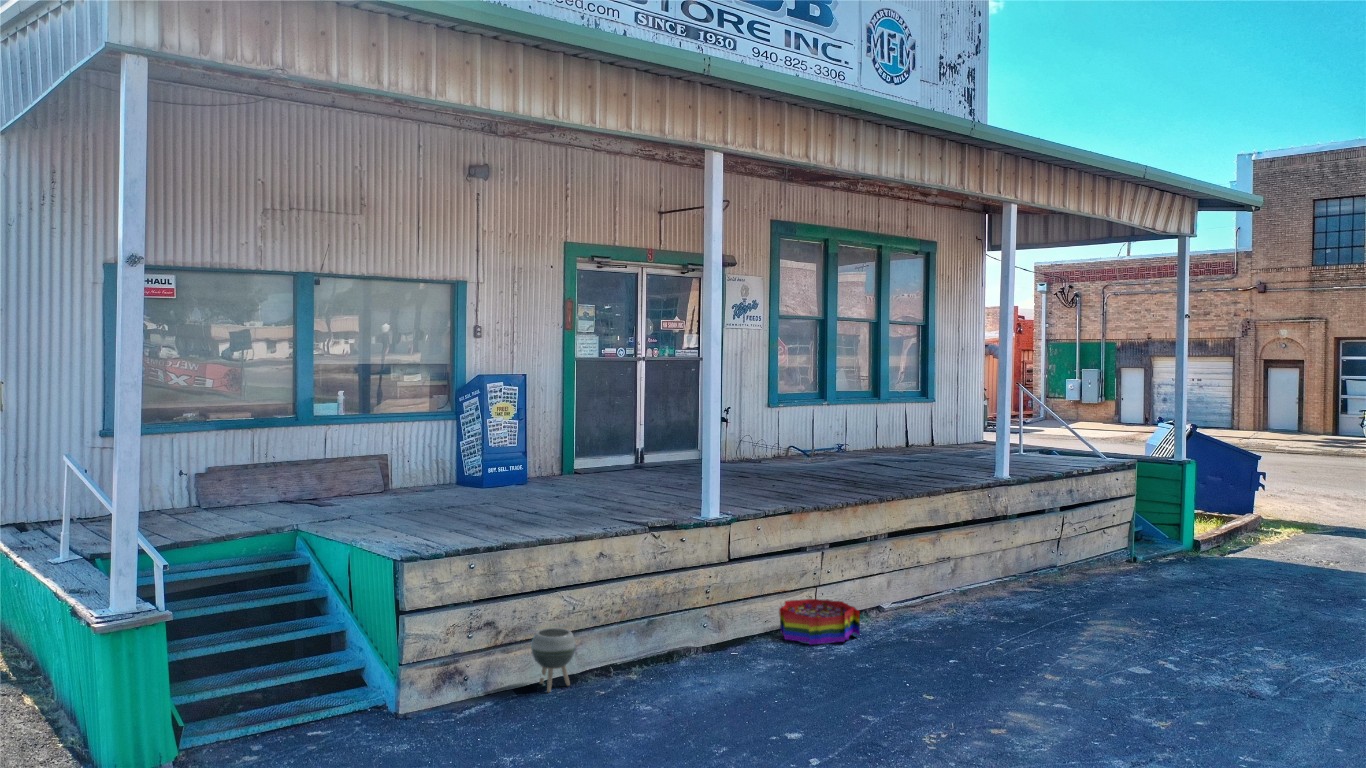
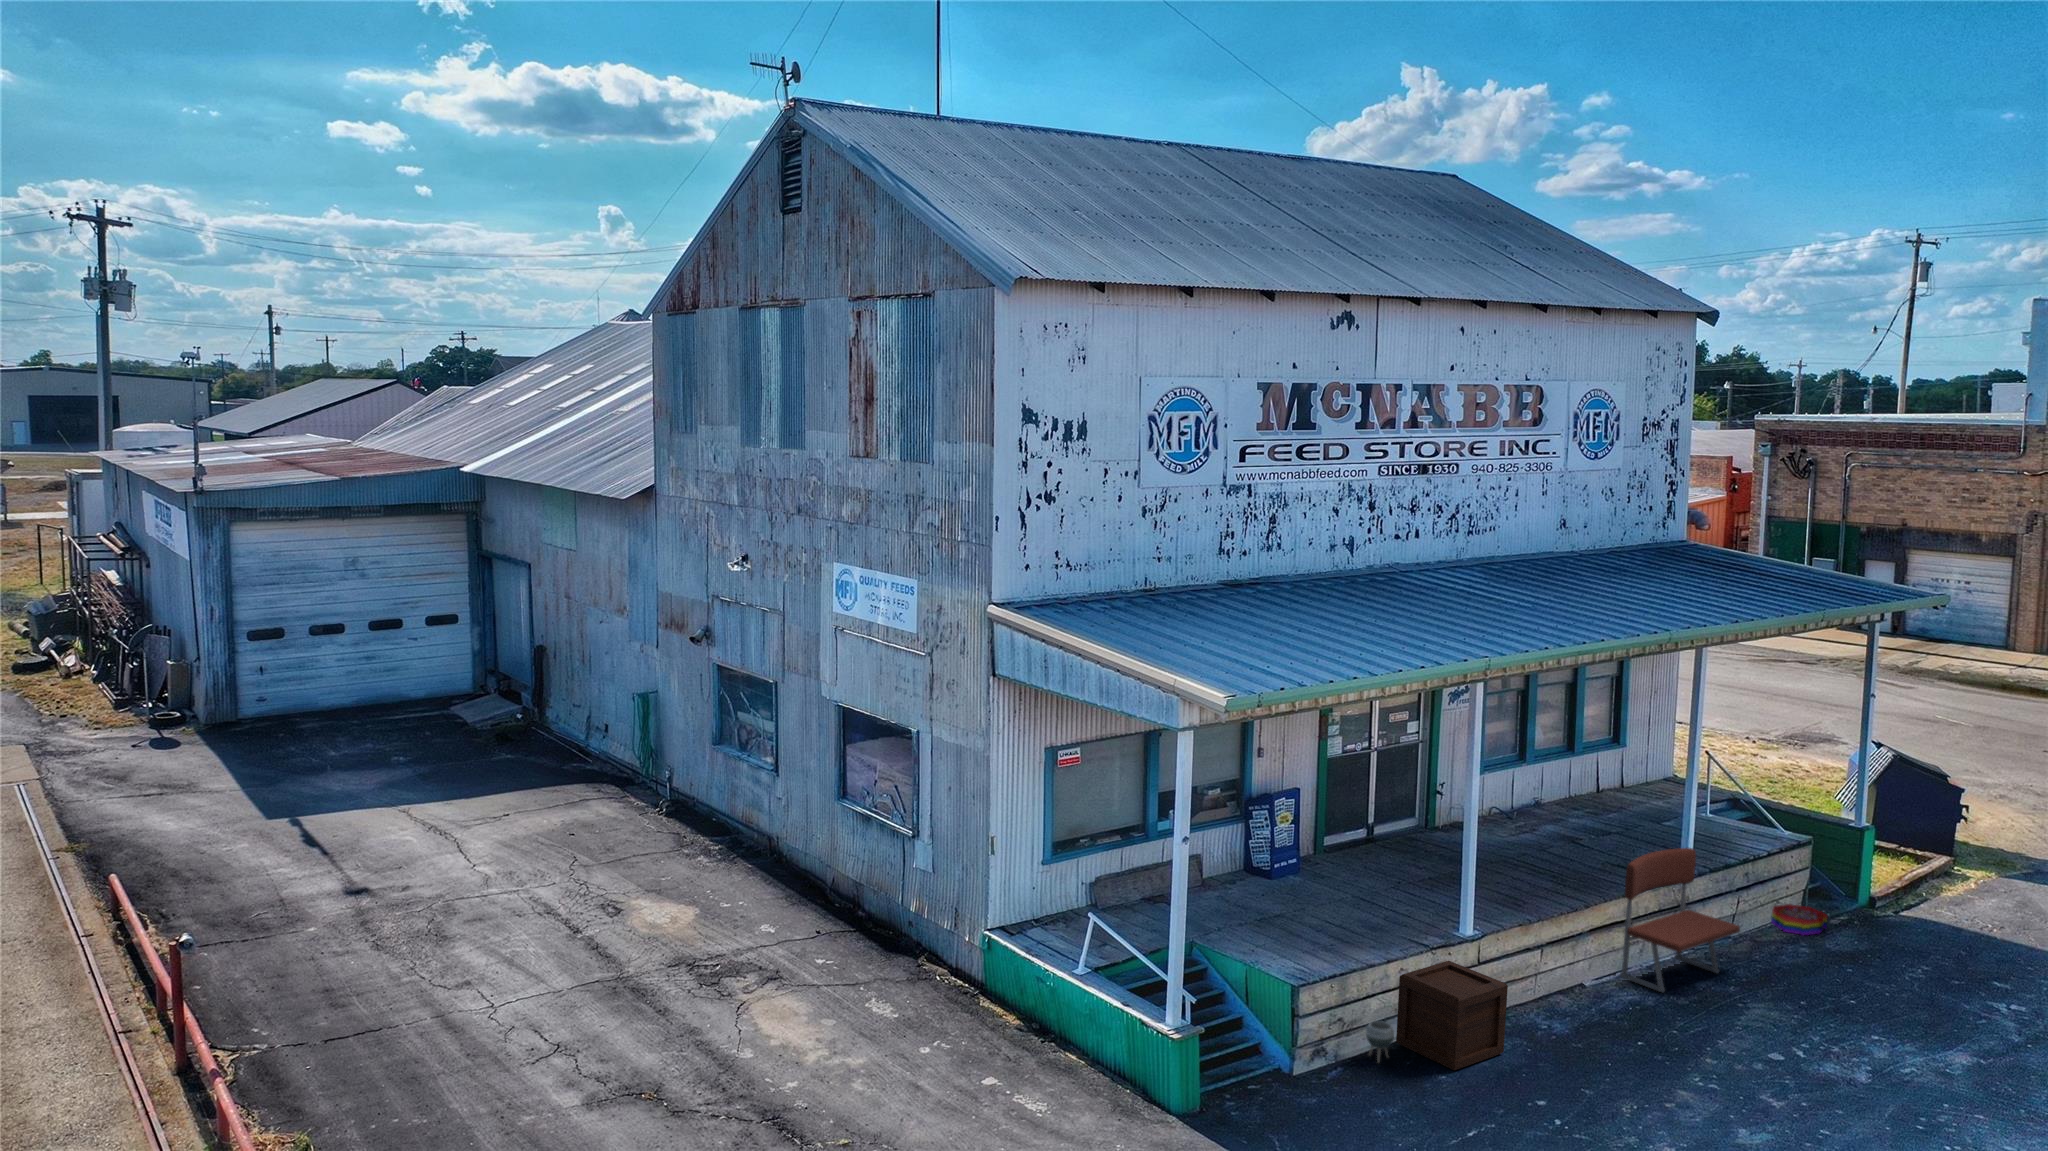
bench: none [928,443,1071,611] -> present [1620,848,1740,992]
wooden crate: none [593,547,754,698] -> present [1396,961,1508,1071]
storage bin: present [779,599,860,645] -> present [1771,904,1827,935]

